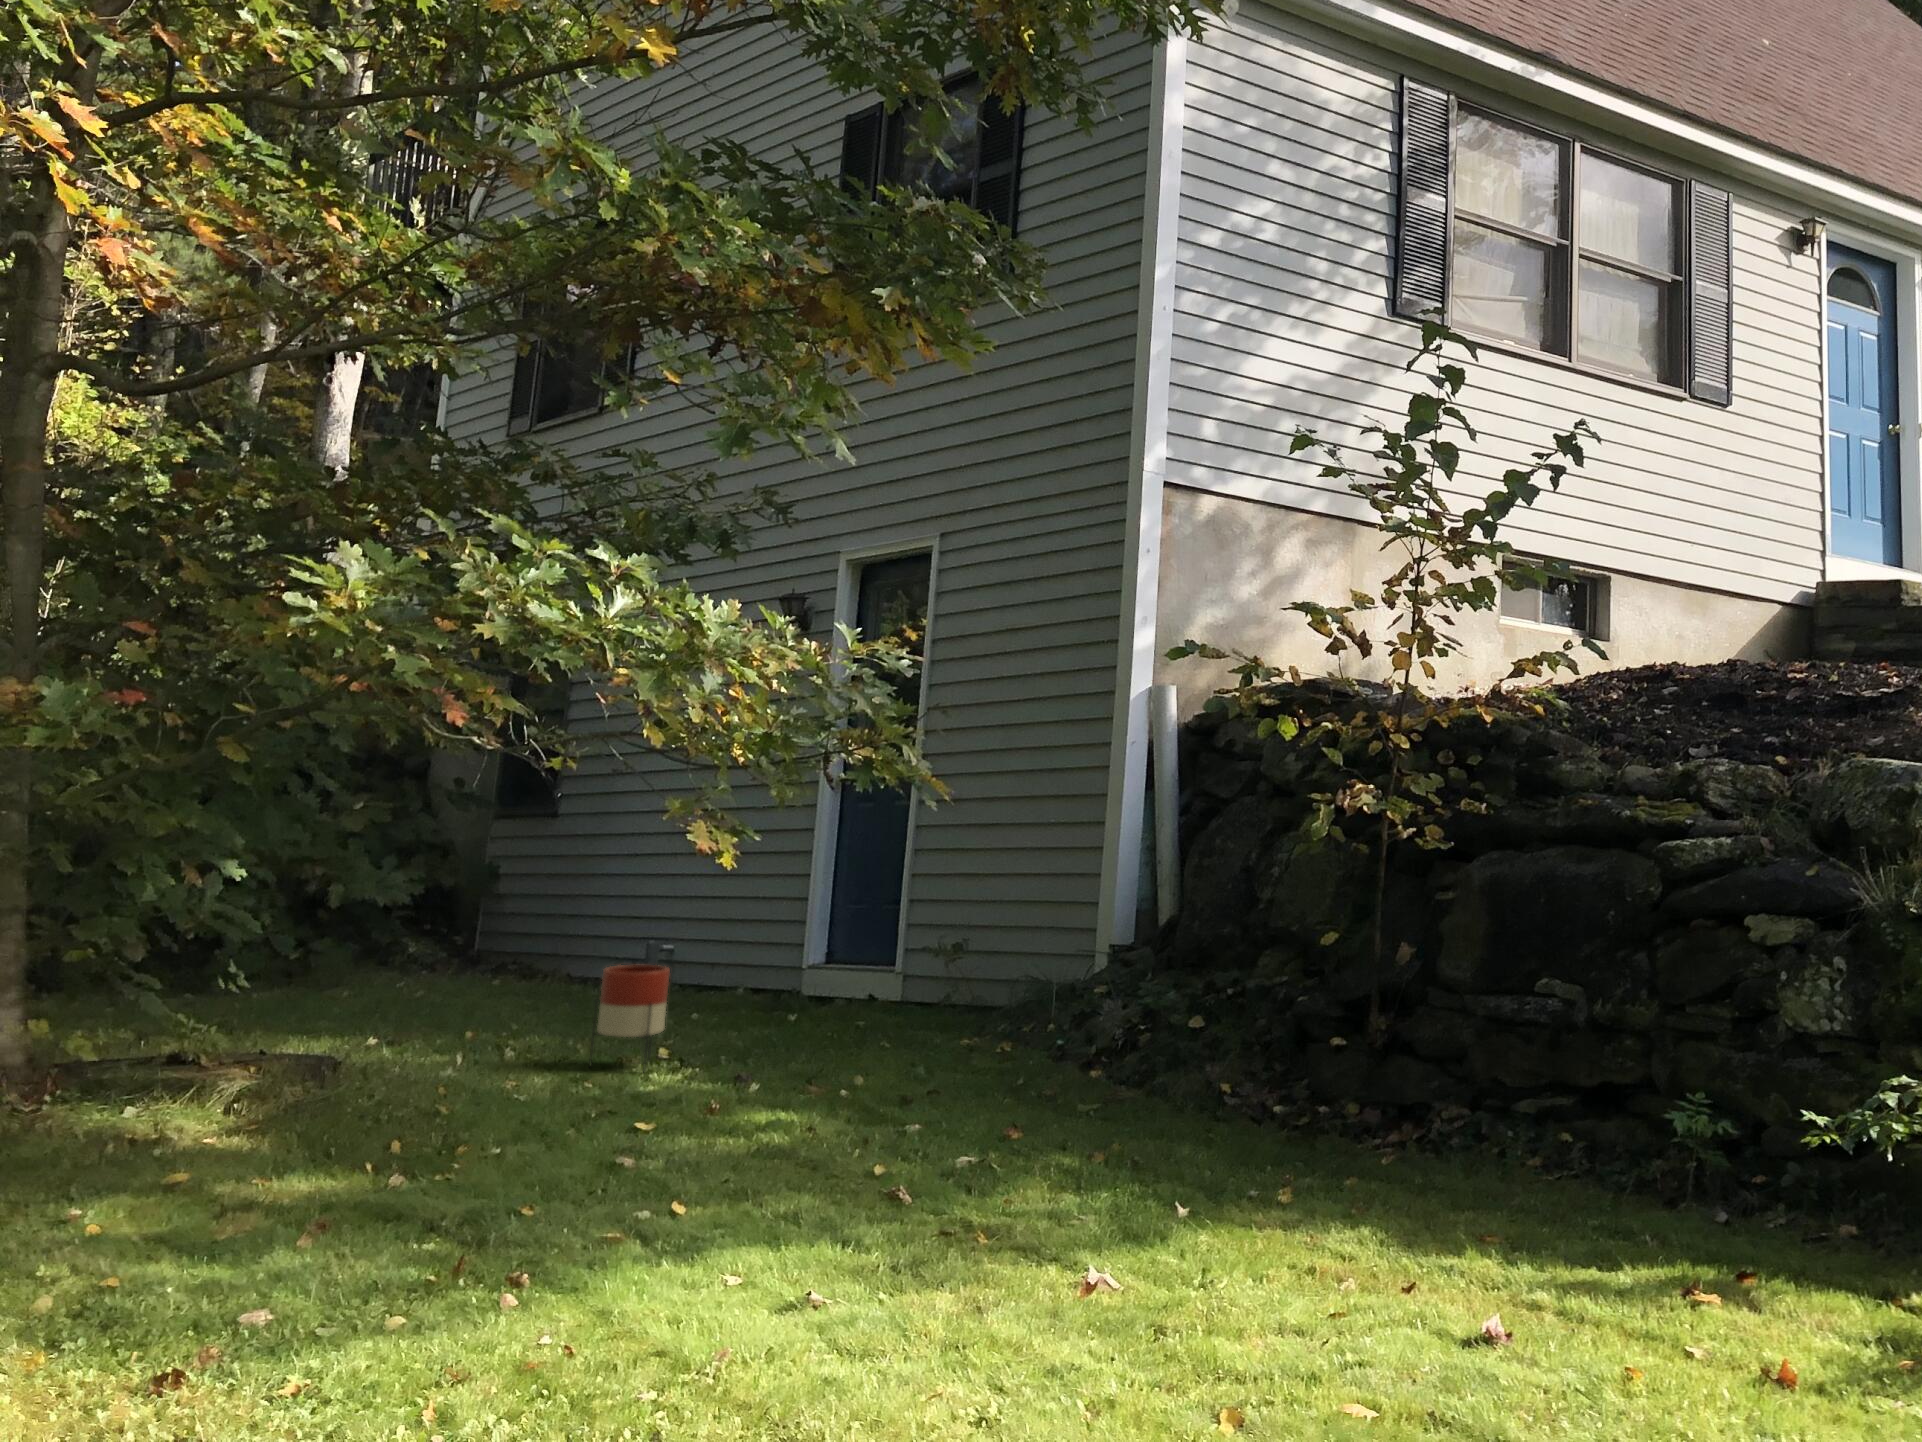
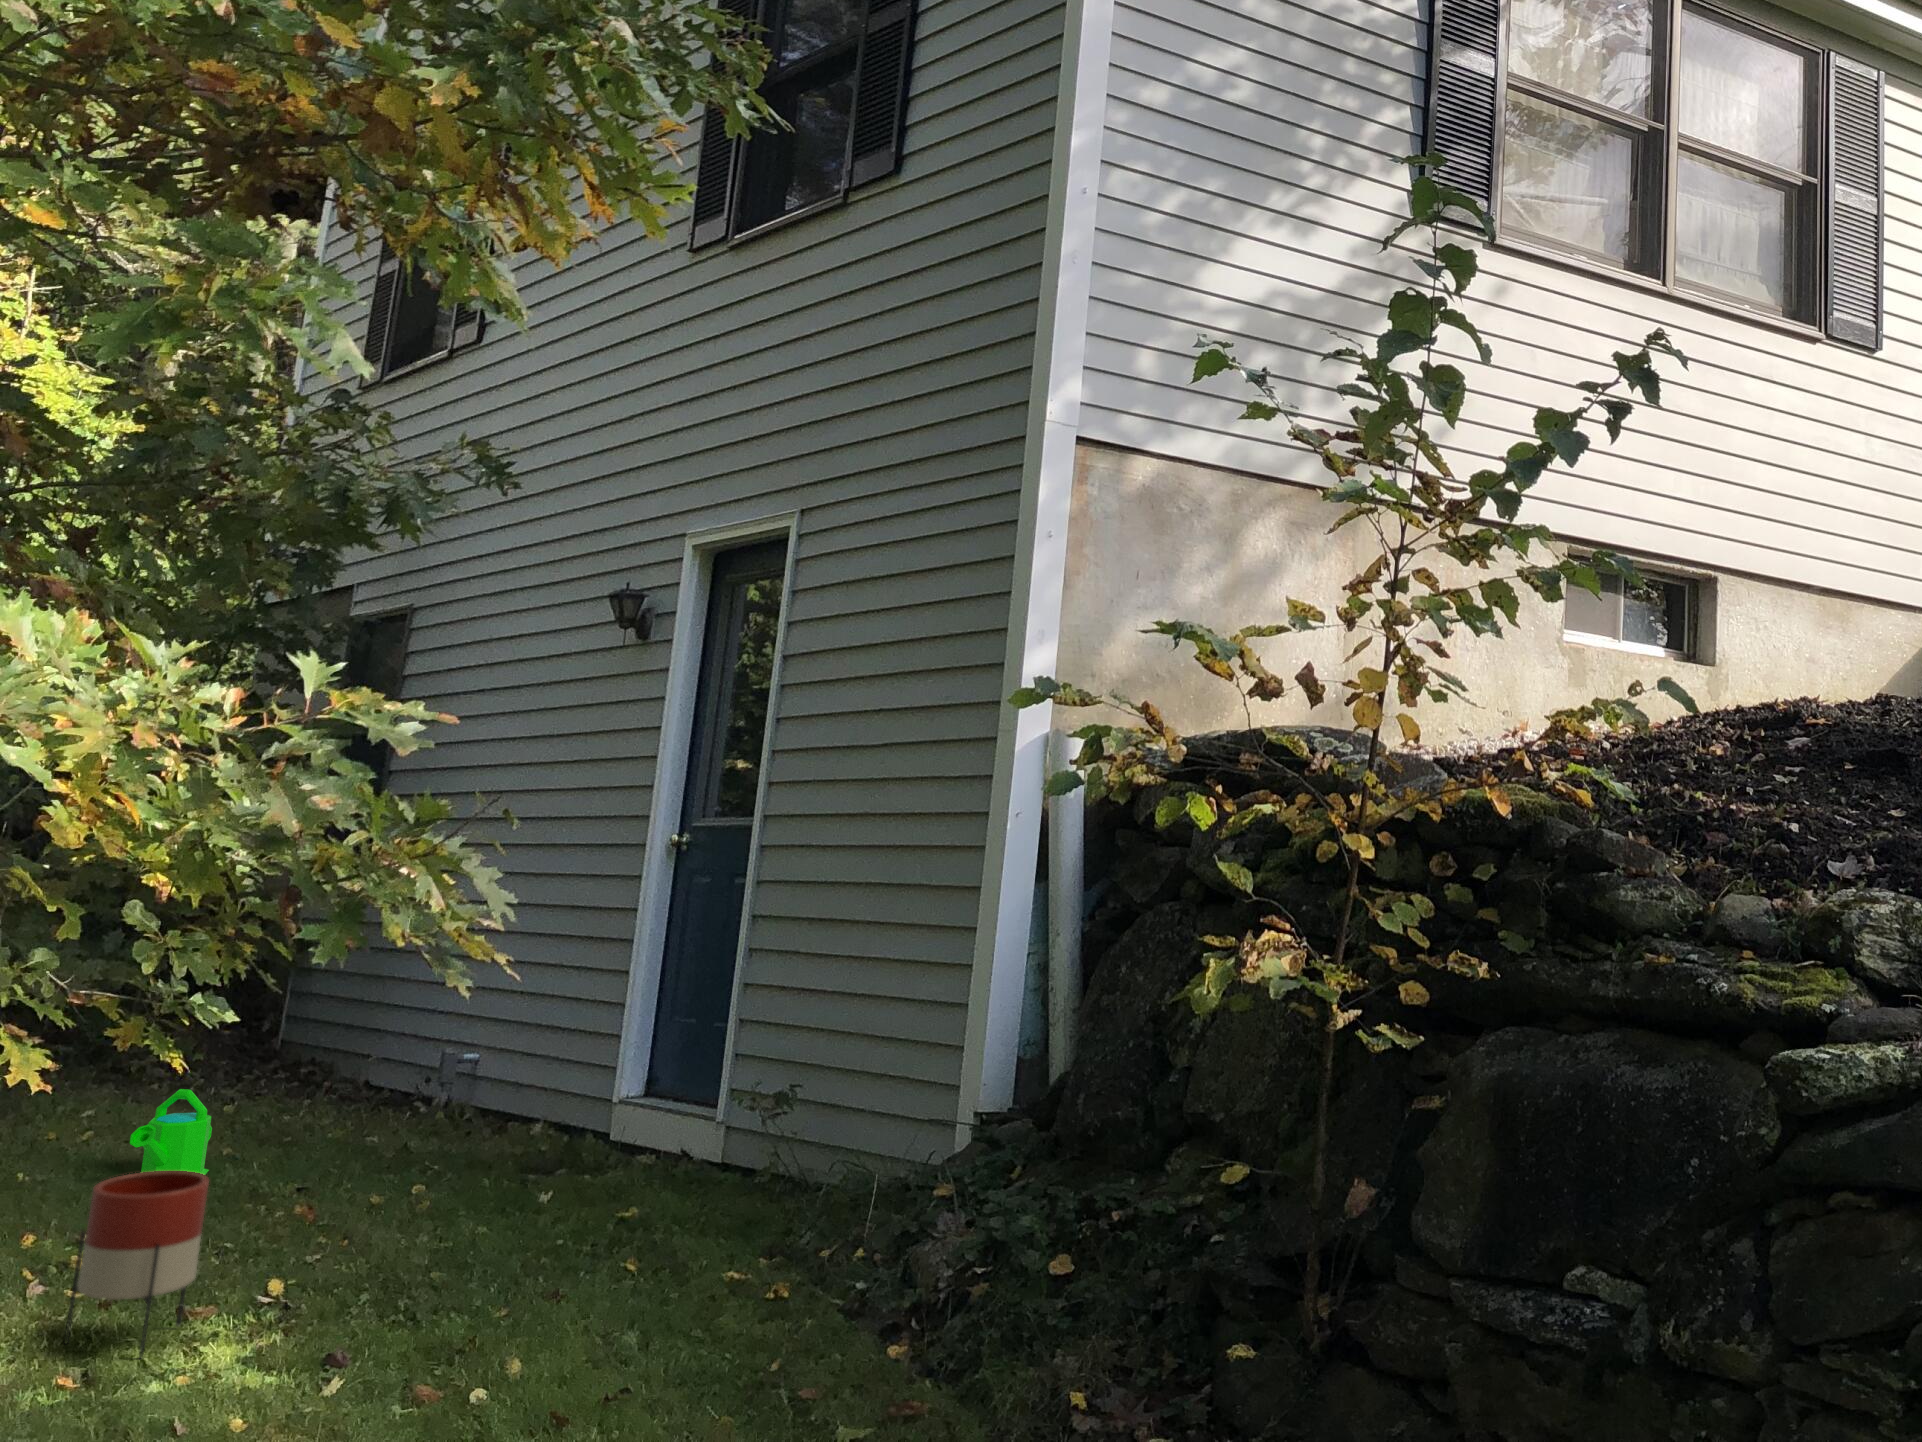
watering can: none [520,948,567,1010] -> present [130,1089,212,1175]

